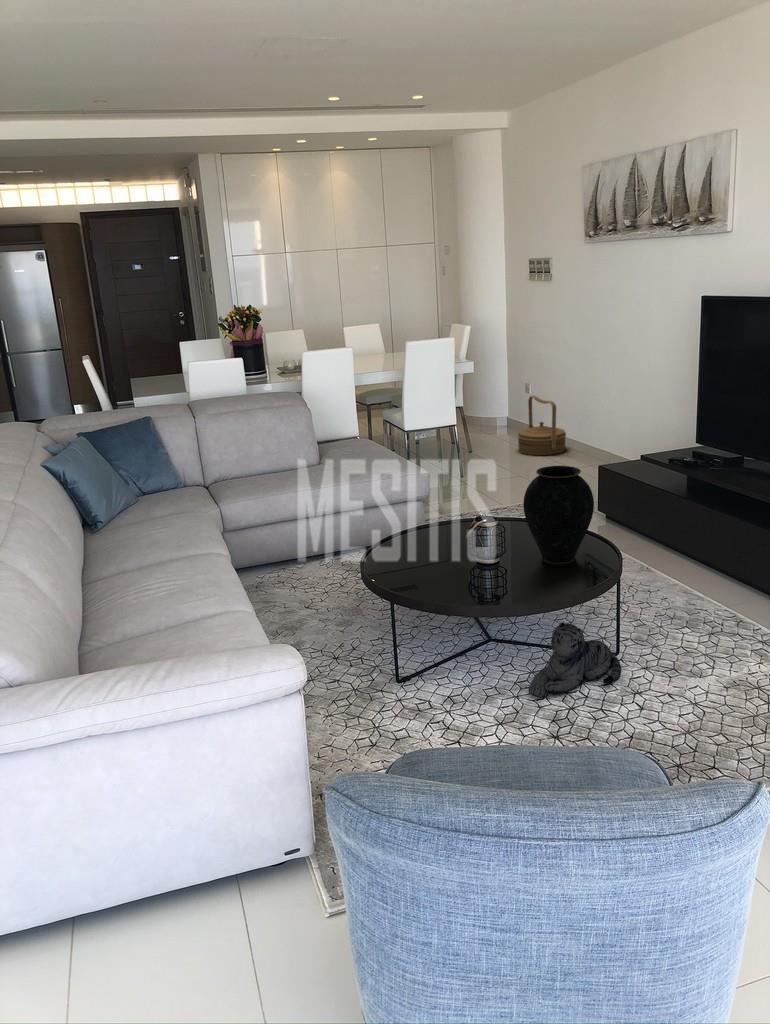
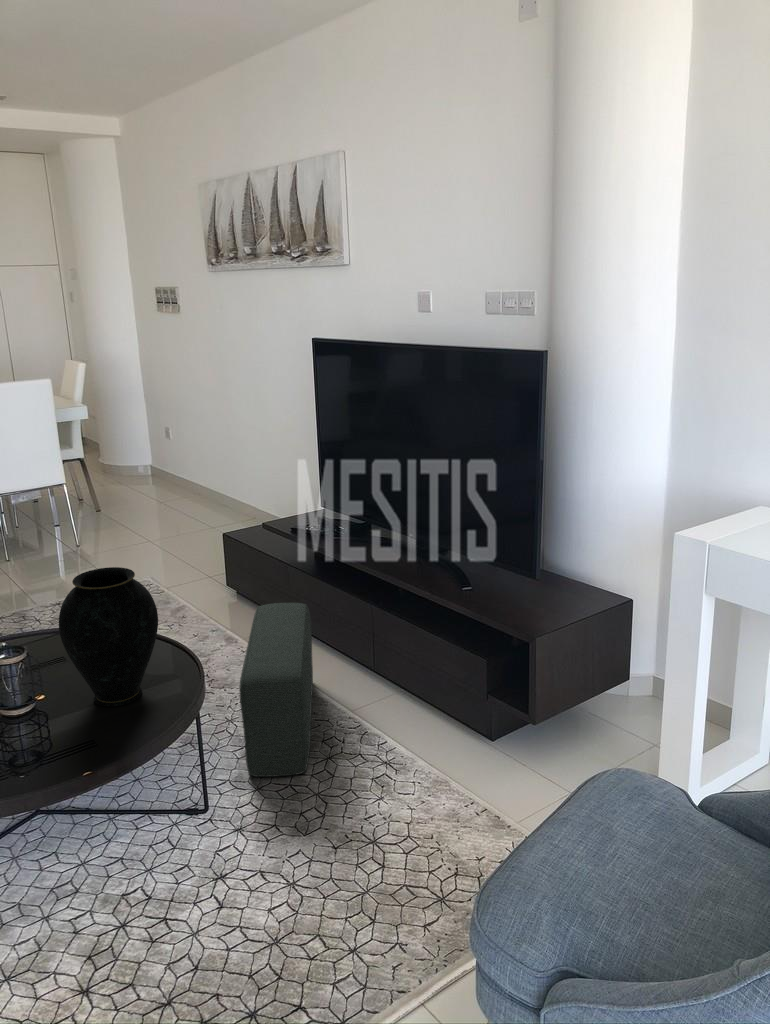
woven basket: present [517,396,566,455] -> none [149,445,207,515]
pouf: none [643,514,699,640] -> present [240,603,313,777]
plush toy: present [529,622,621,698] -> none [63,793,206,912]

